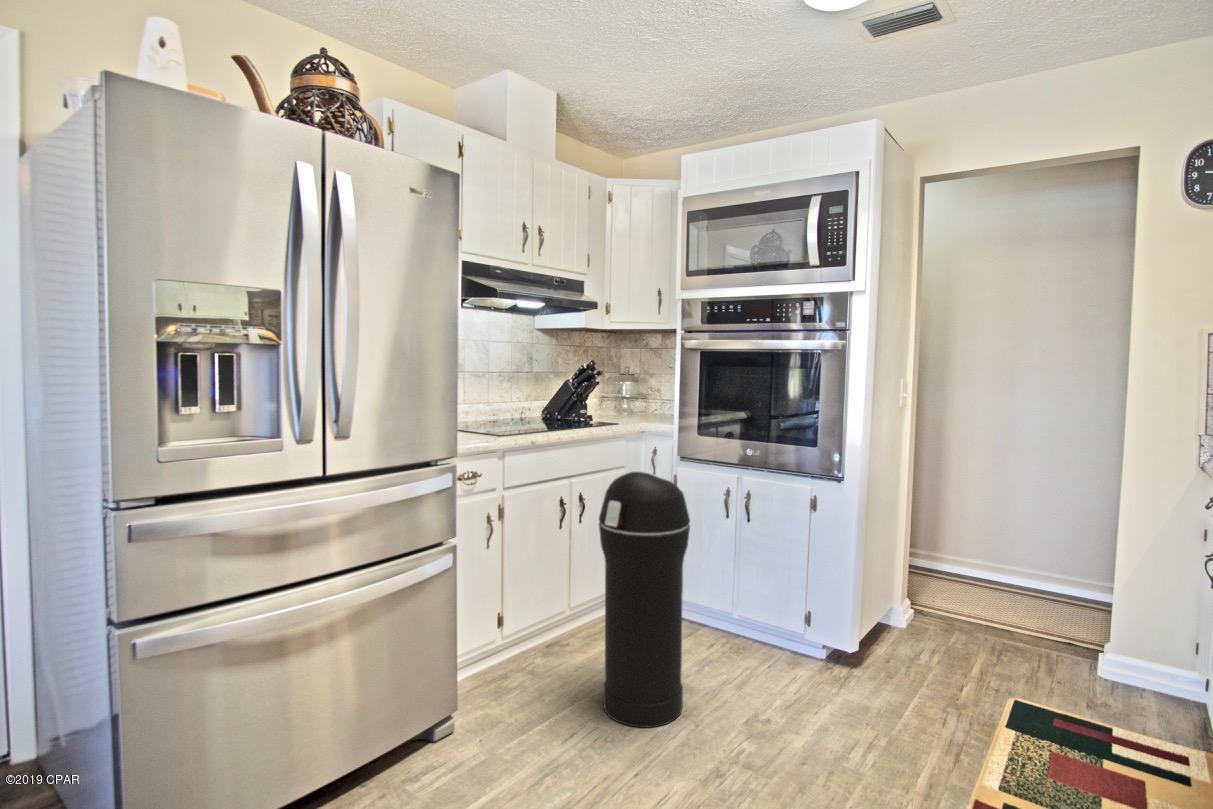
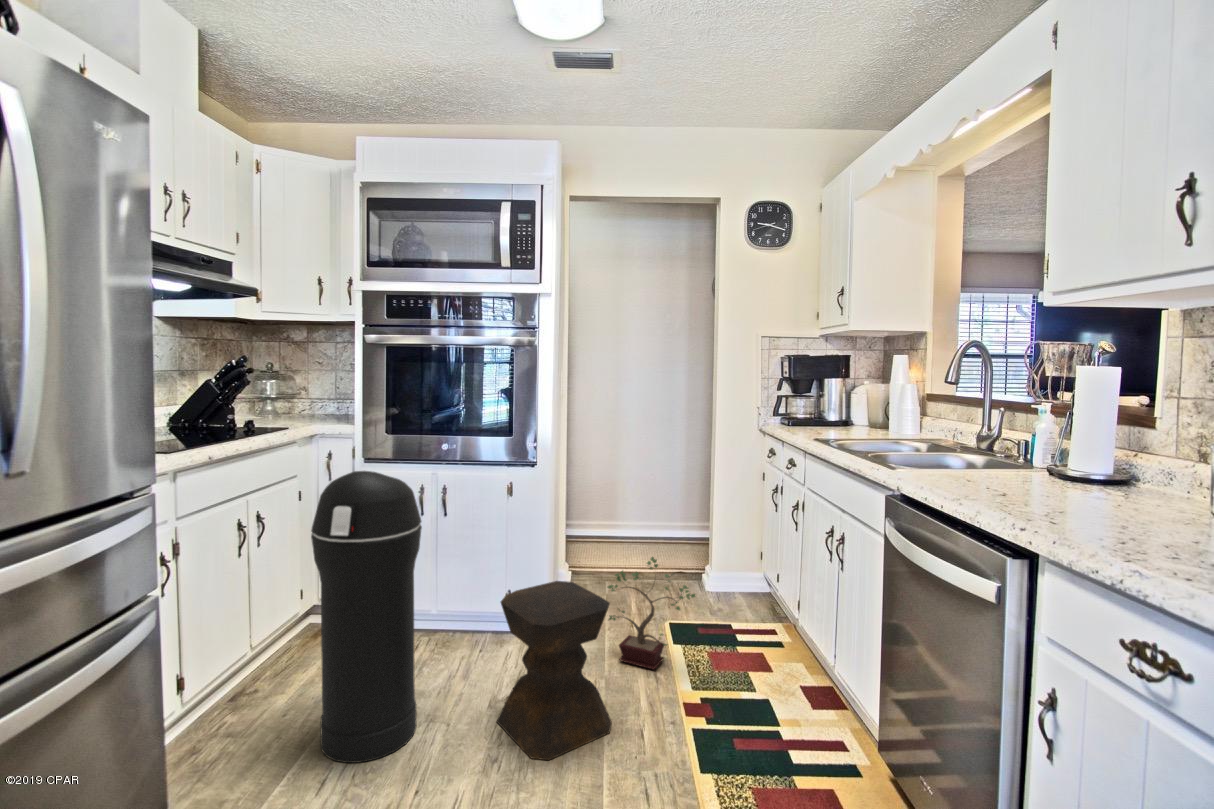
potted plant: none [907,609,1016,746] -> present [607,557,695,669]
stool: none [752,610,873,790] -> present [497,581,612,760]

